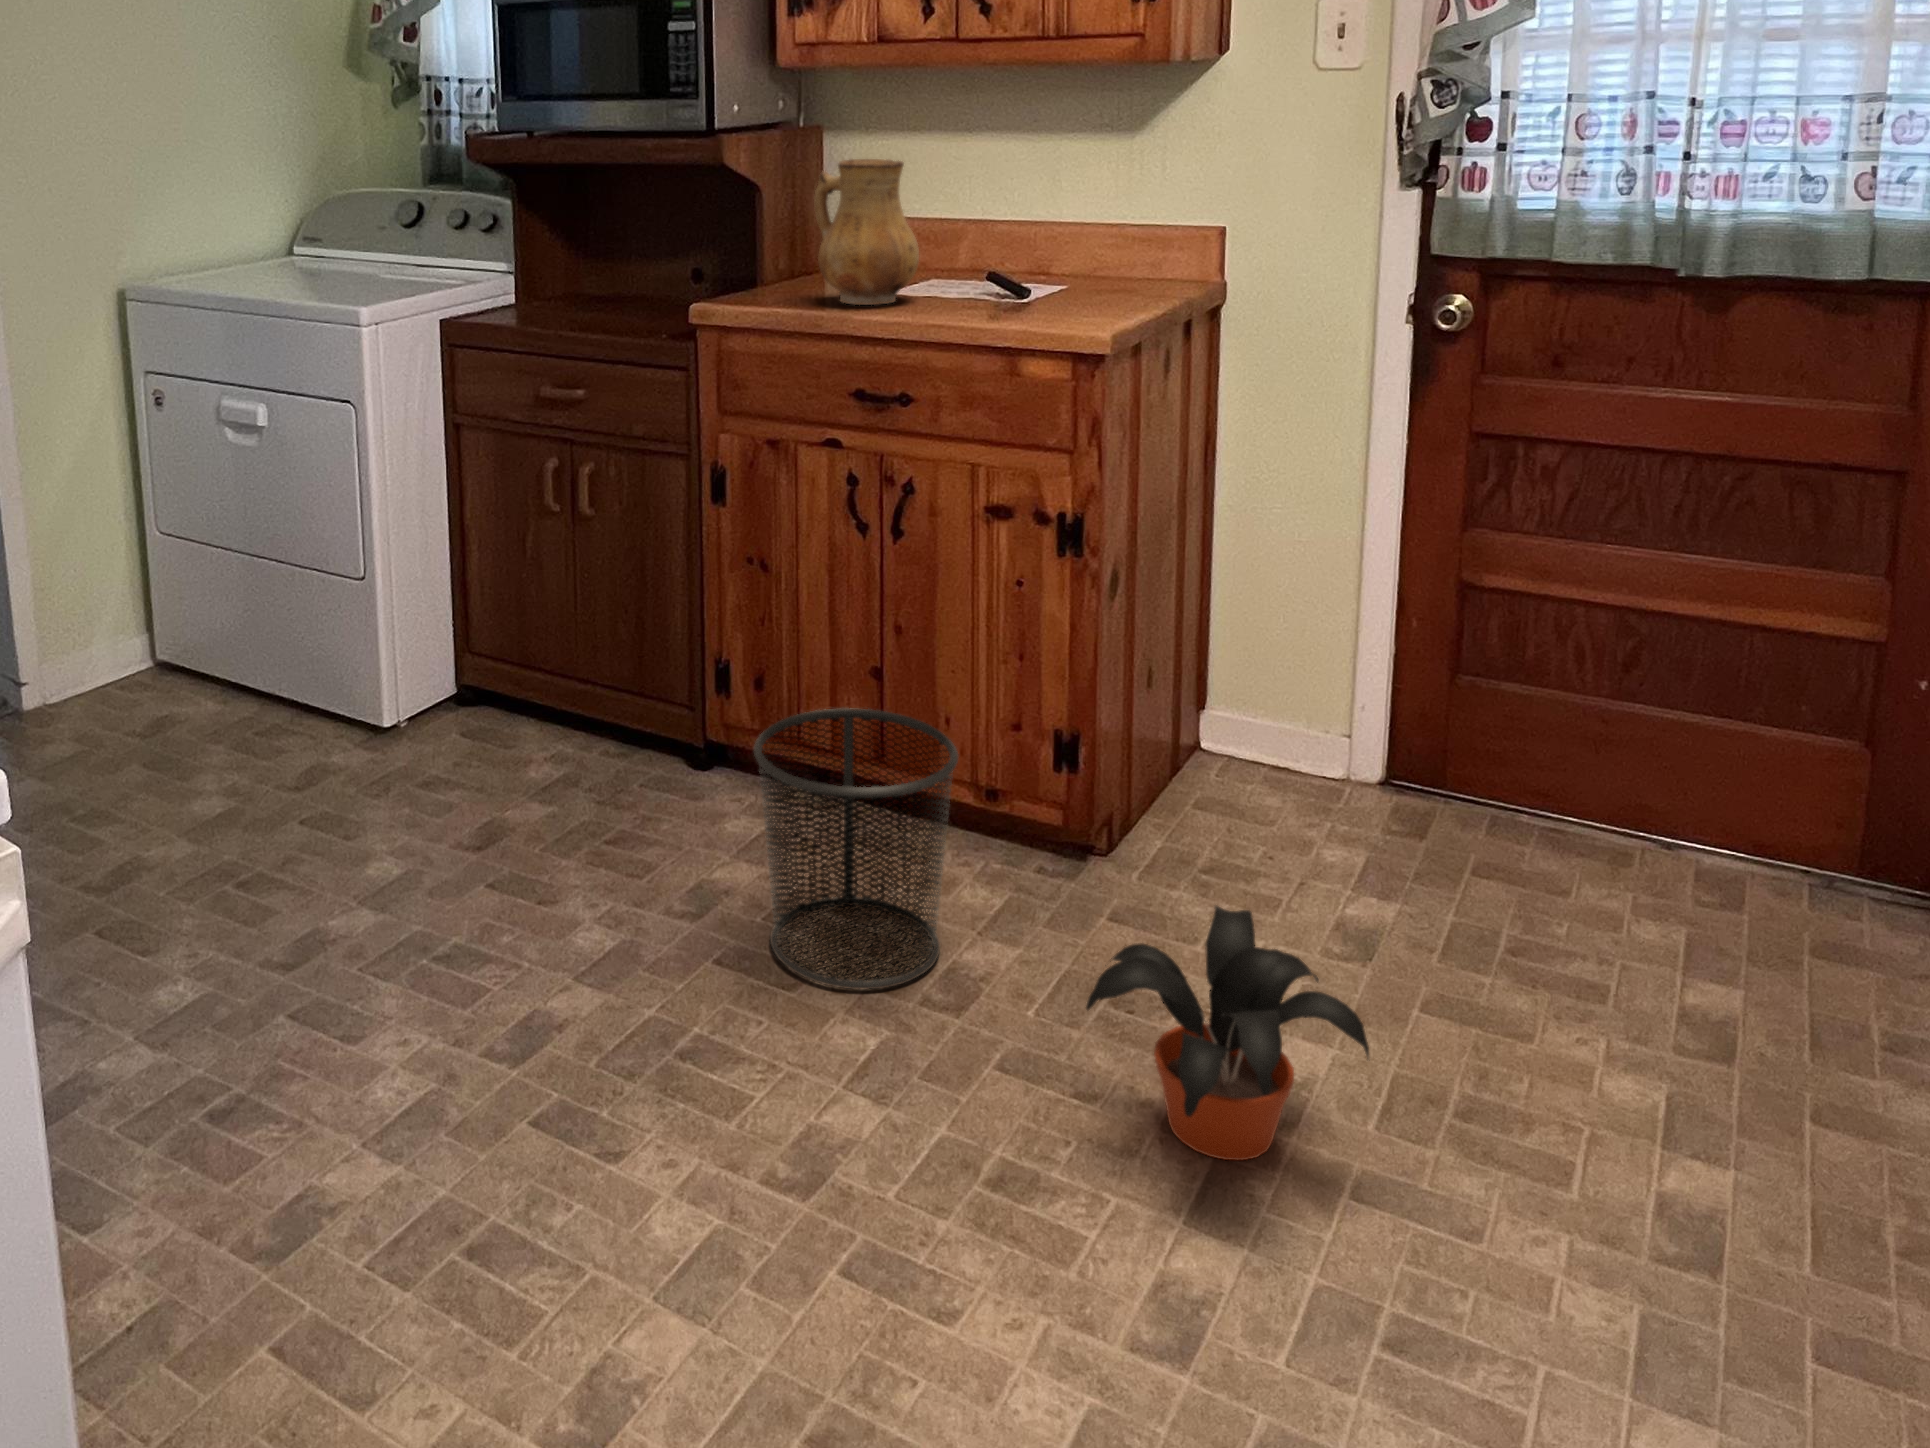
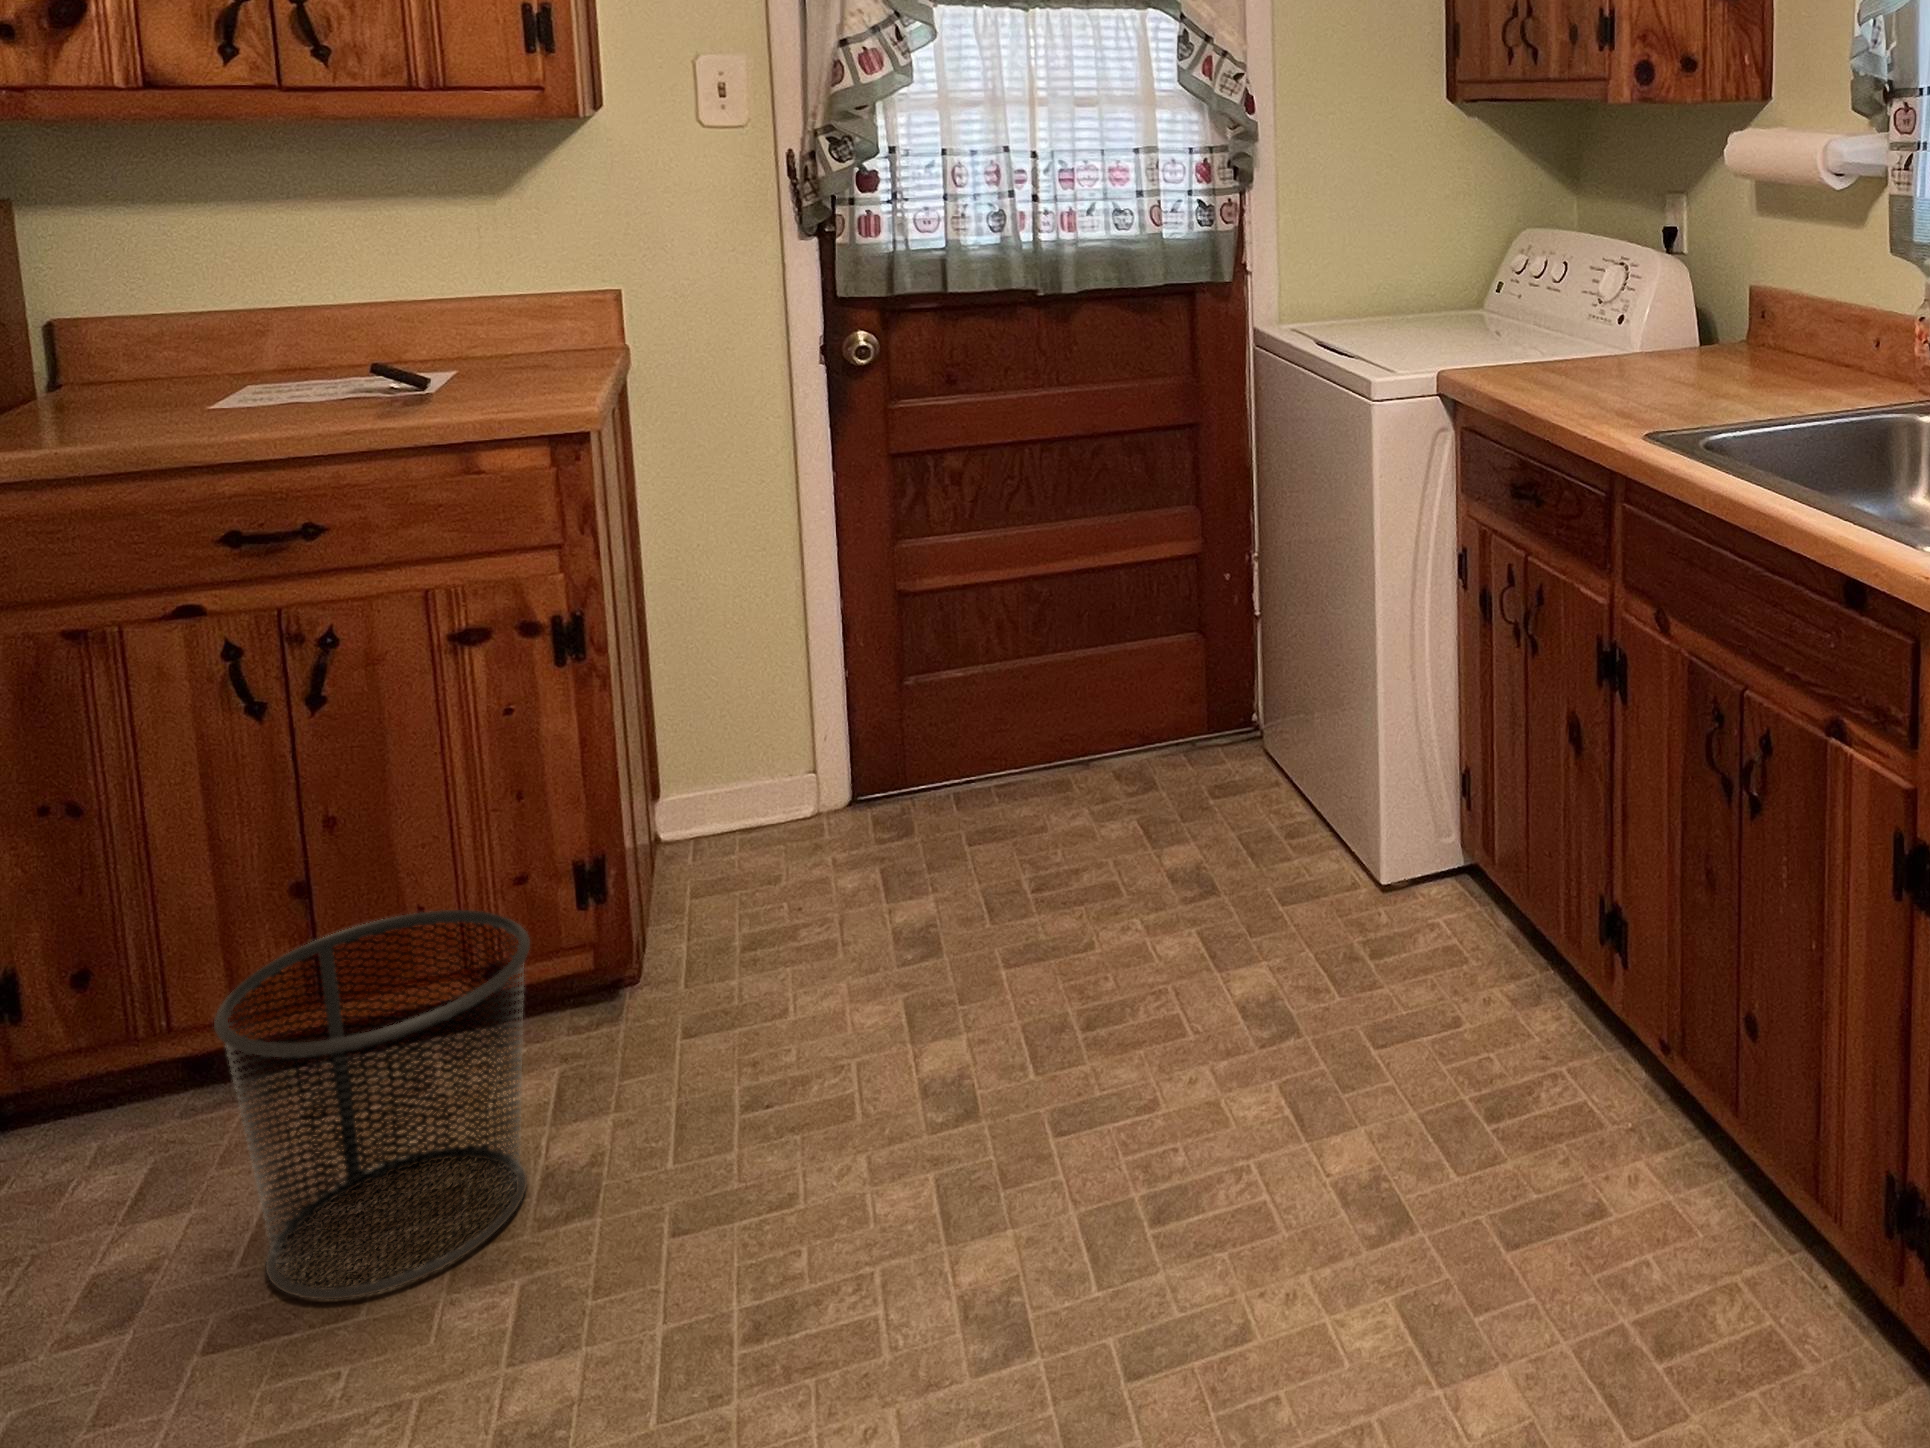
ceramic pitcher: present [814,159,919,305] -> none [72,236,269,428]
potted plant: present [1086,906,1369,1160] -> none [783,937,1057,1186]

